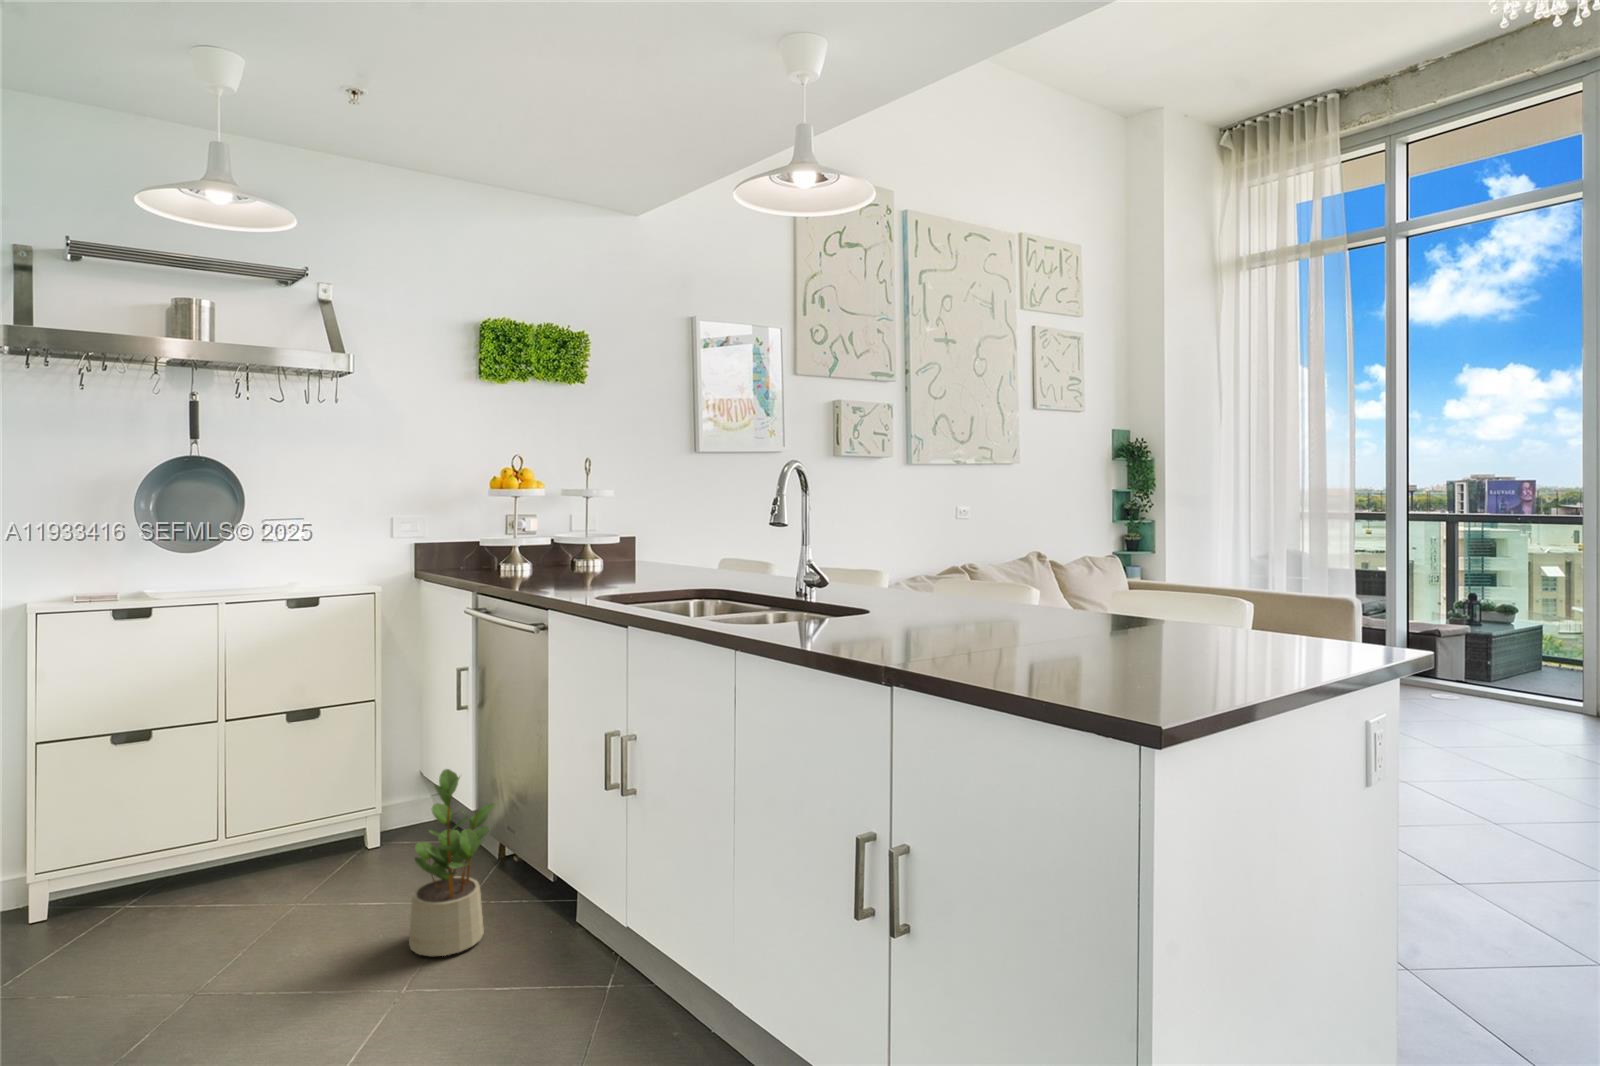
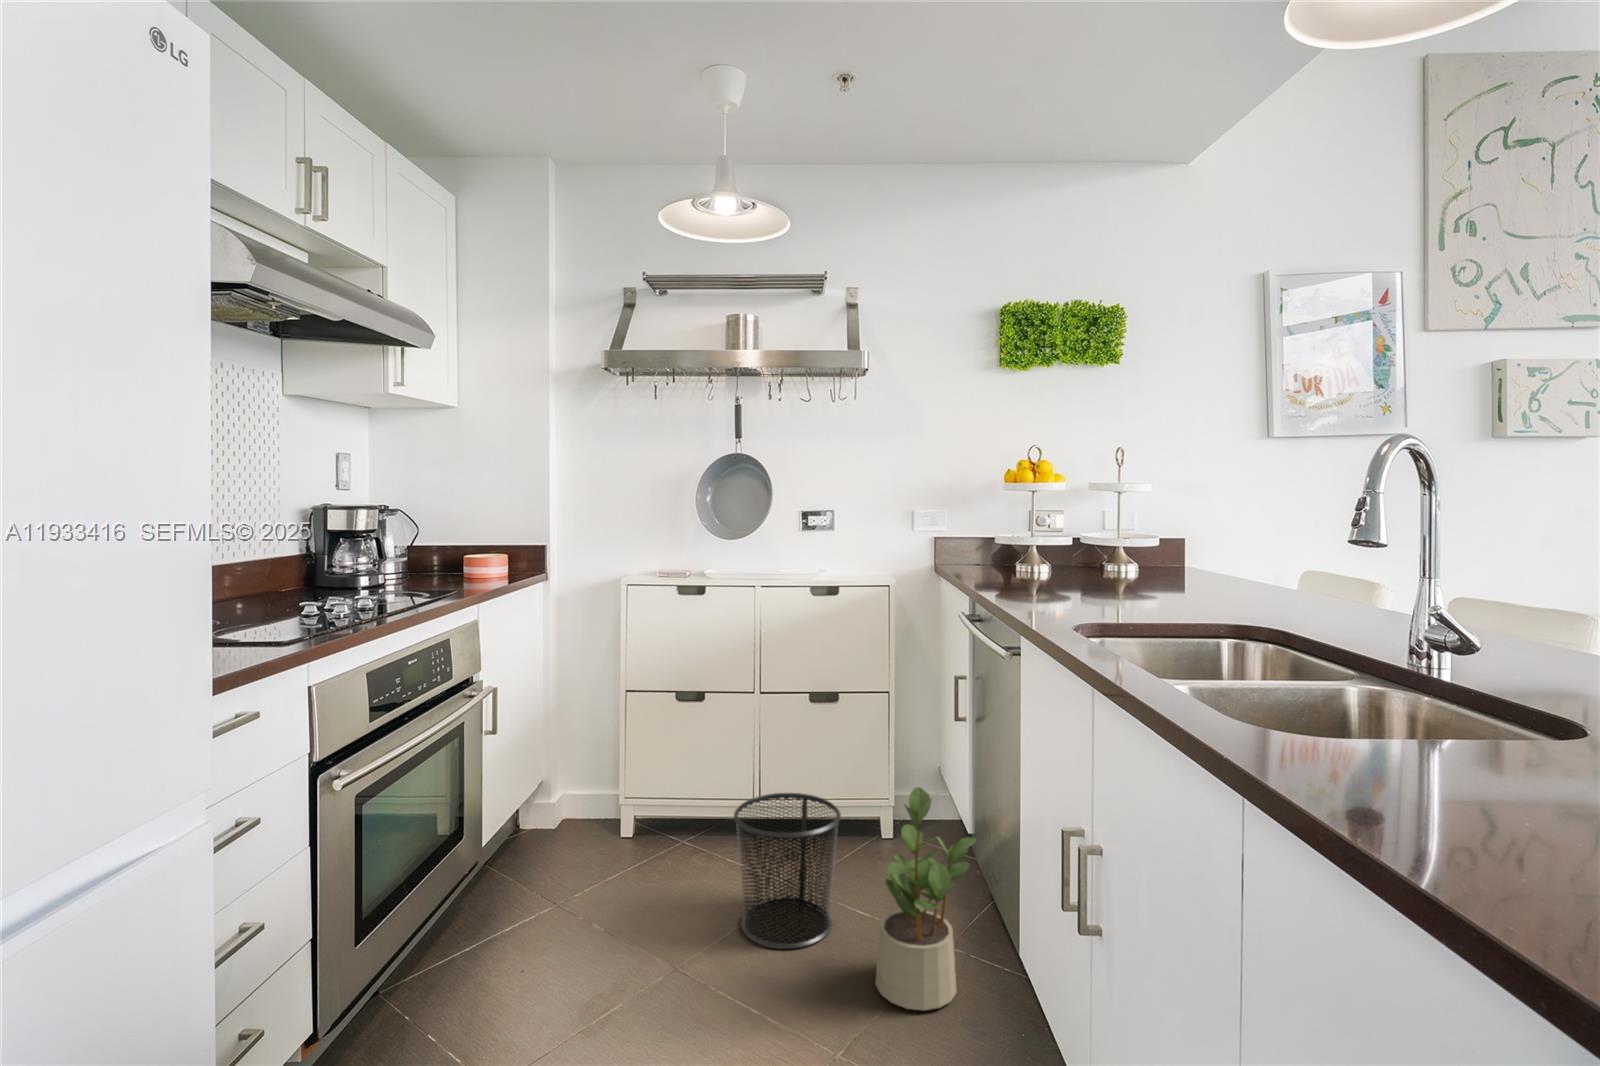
waste bin: none [236,807,357,958] -> present [734,793,841,949]

